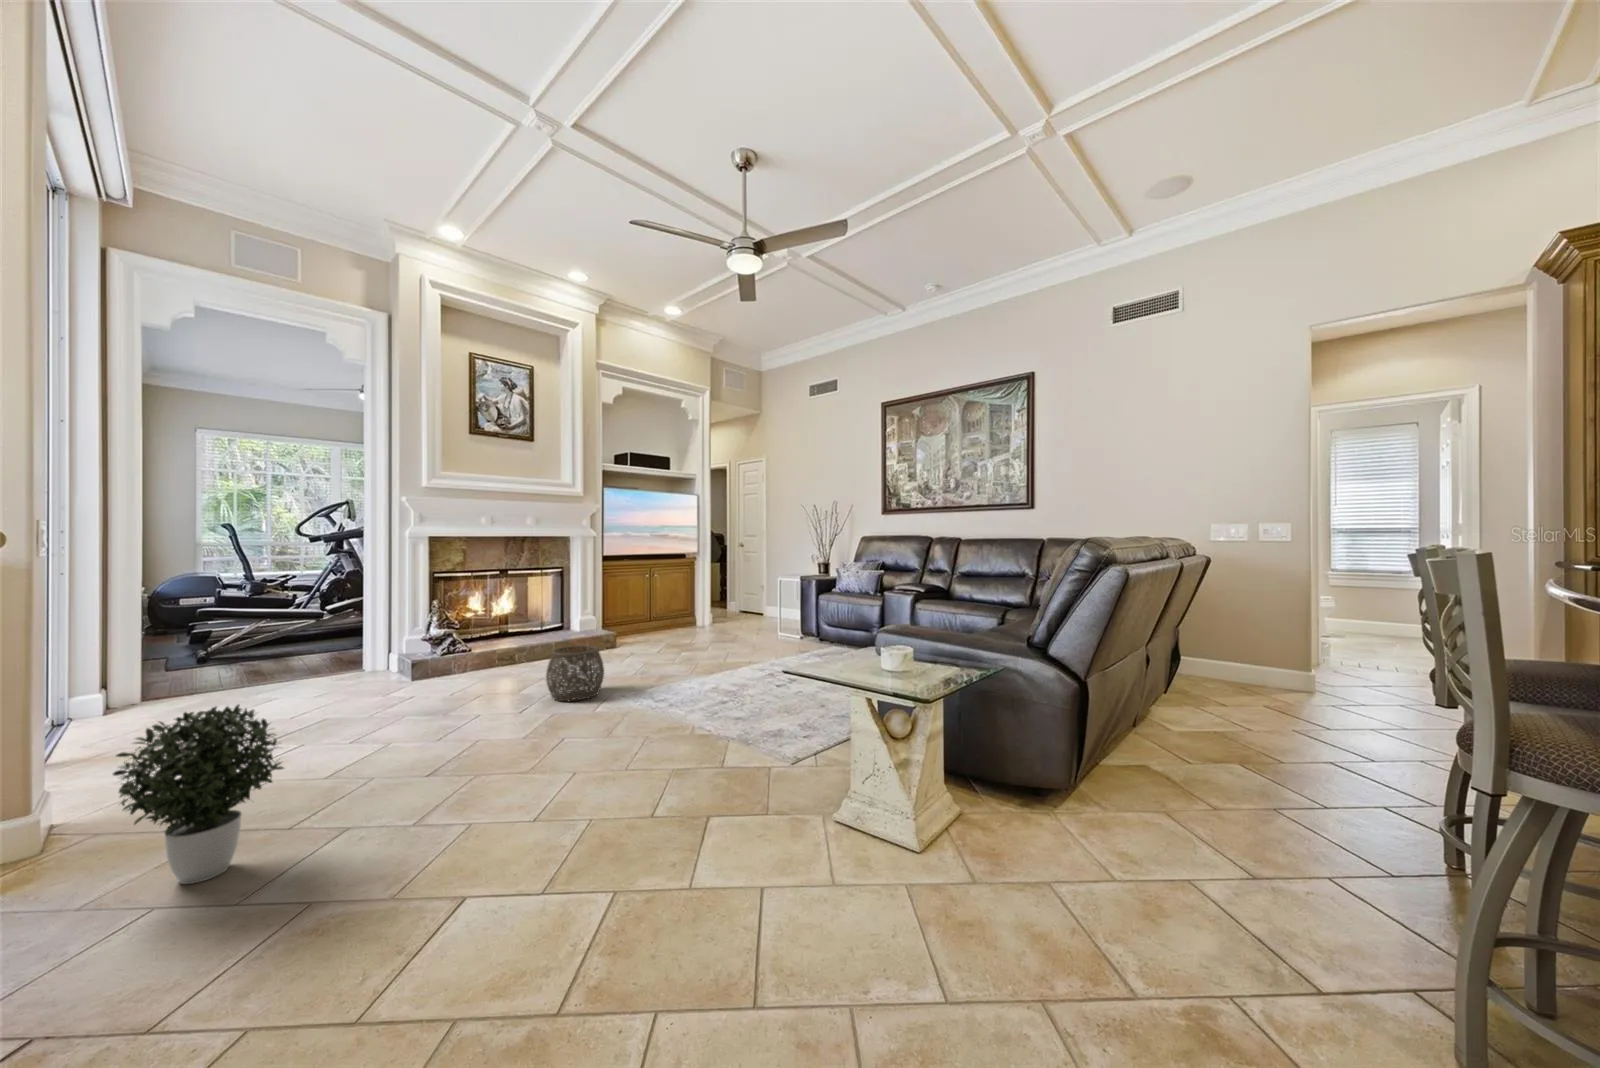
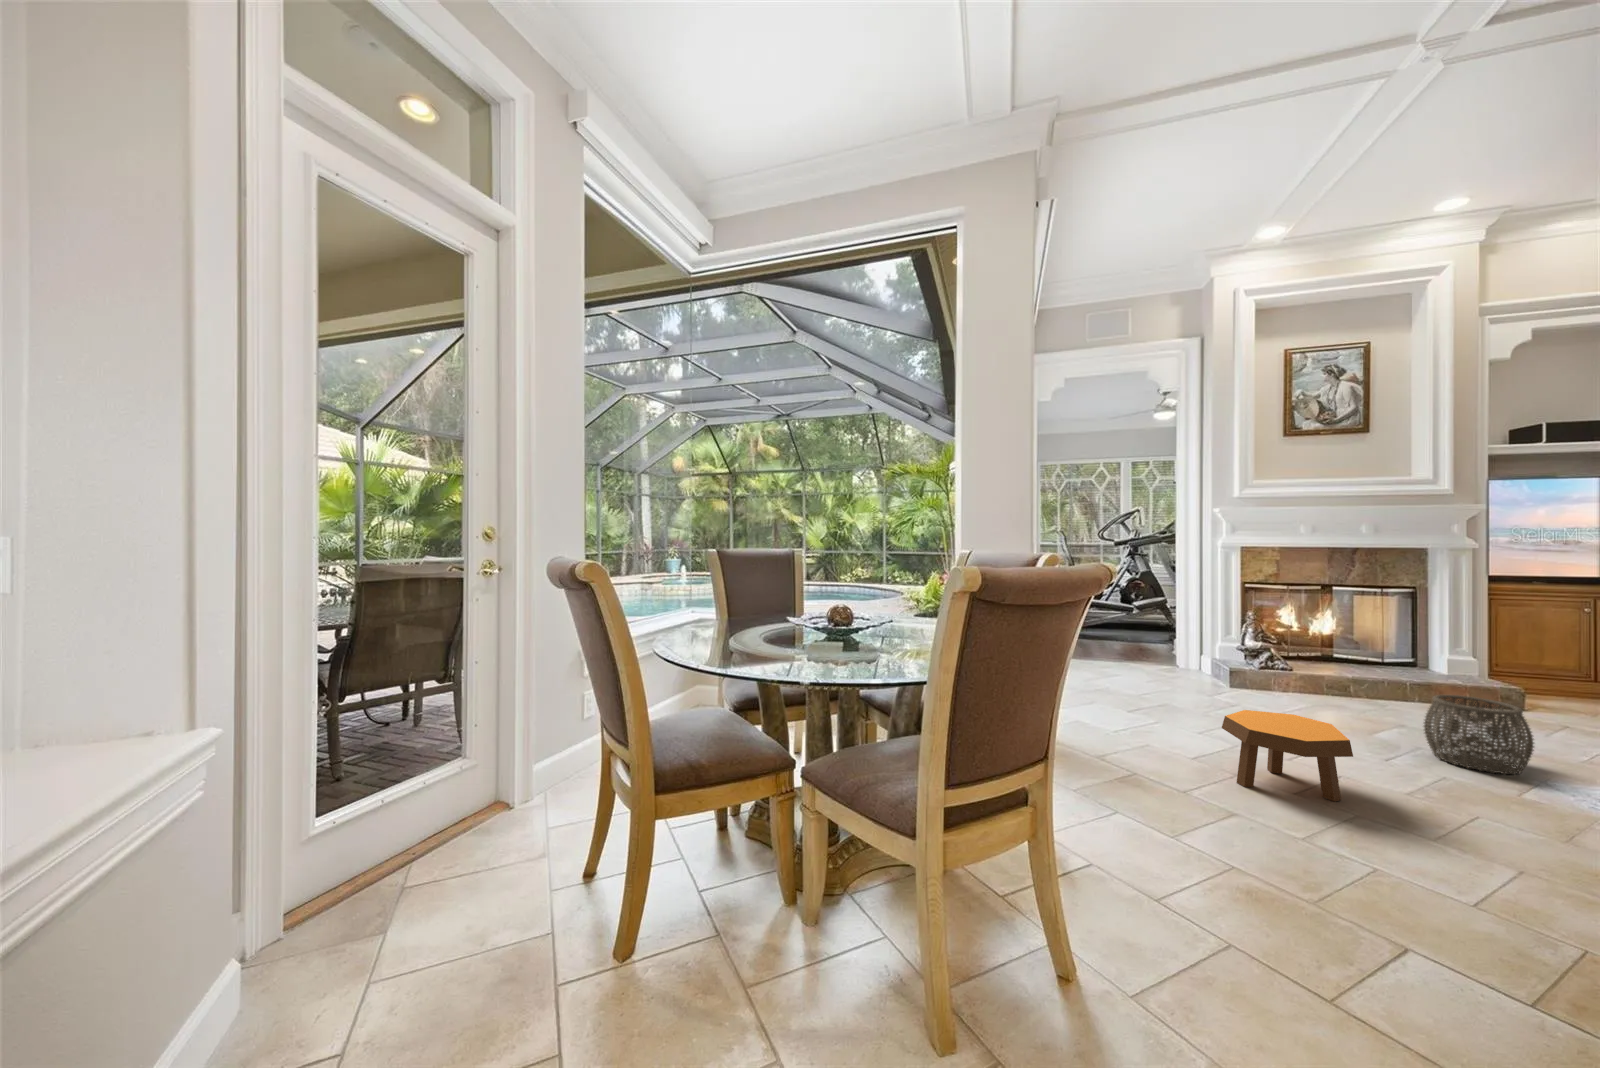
footstool: none [354,695,474,789] -> present [1222,710,1353,802]
potted plant: present [113,705,284,884] -> none [1092,682,1194,810]

